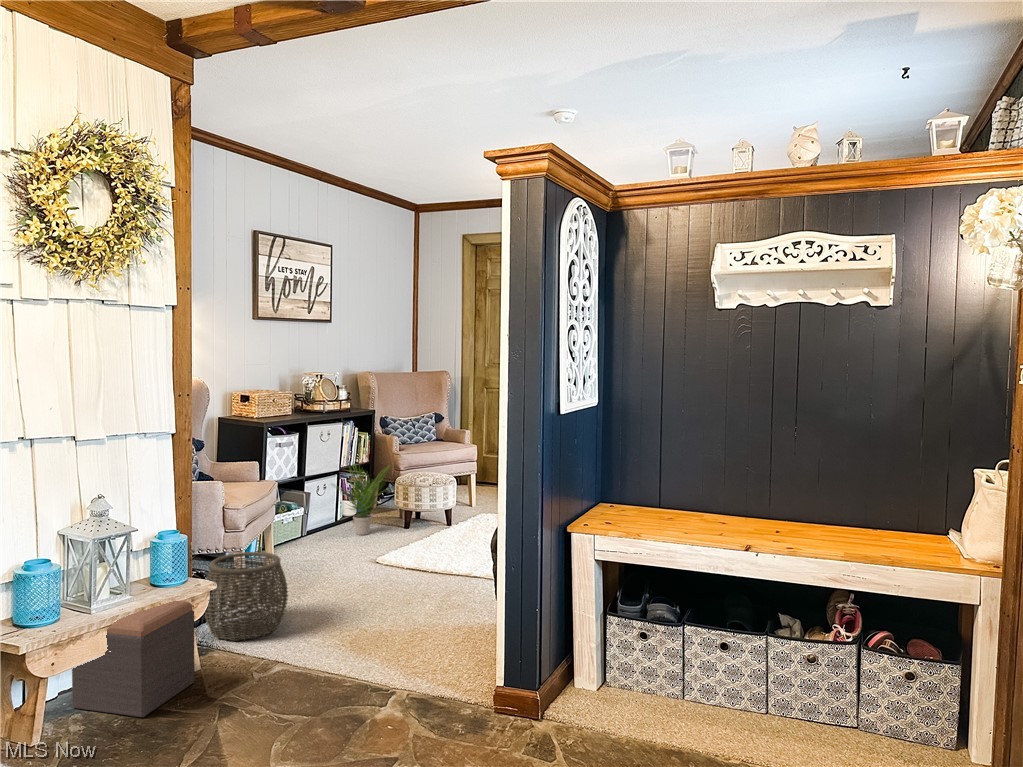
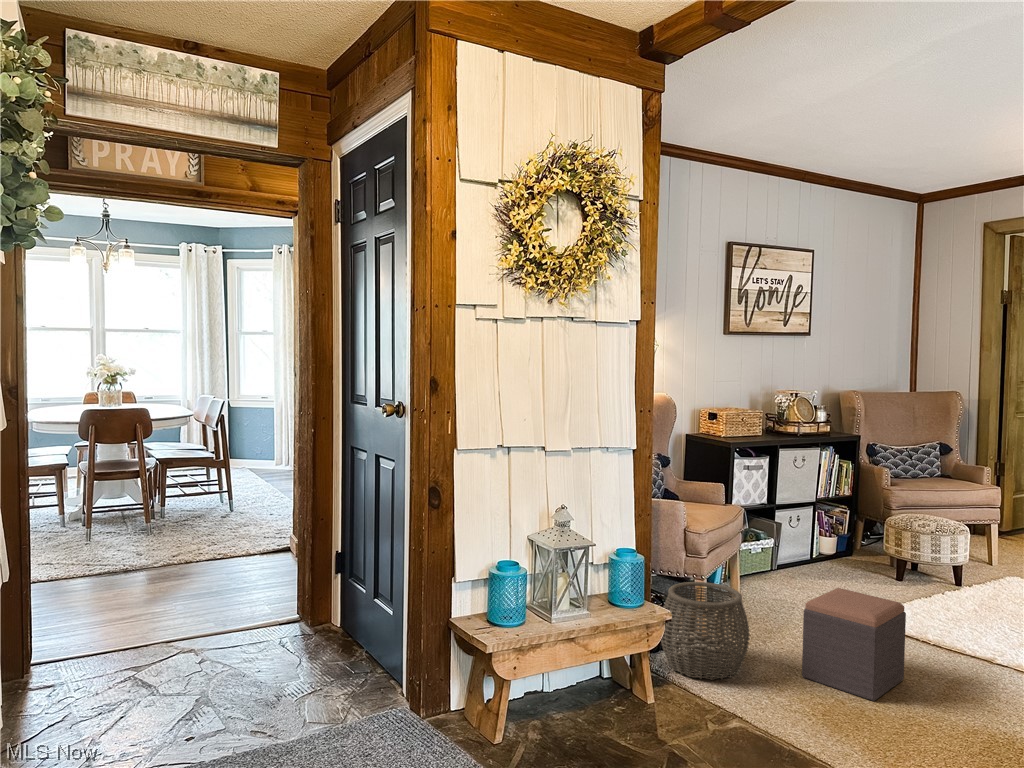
potted plant: present [338,464,386,535] -> none [801,492,881,578]
footstool: present [72,601,194,717] -> present [802,588,906,701]

